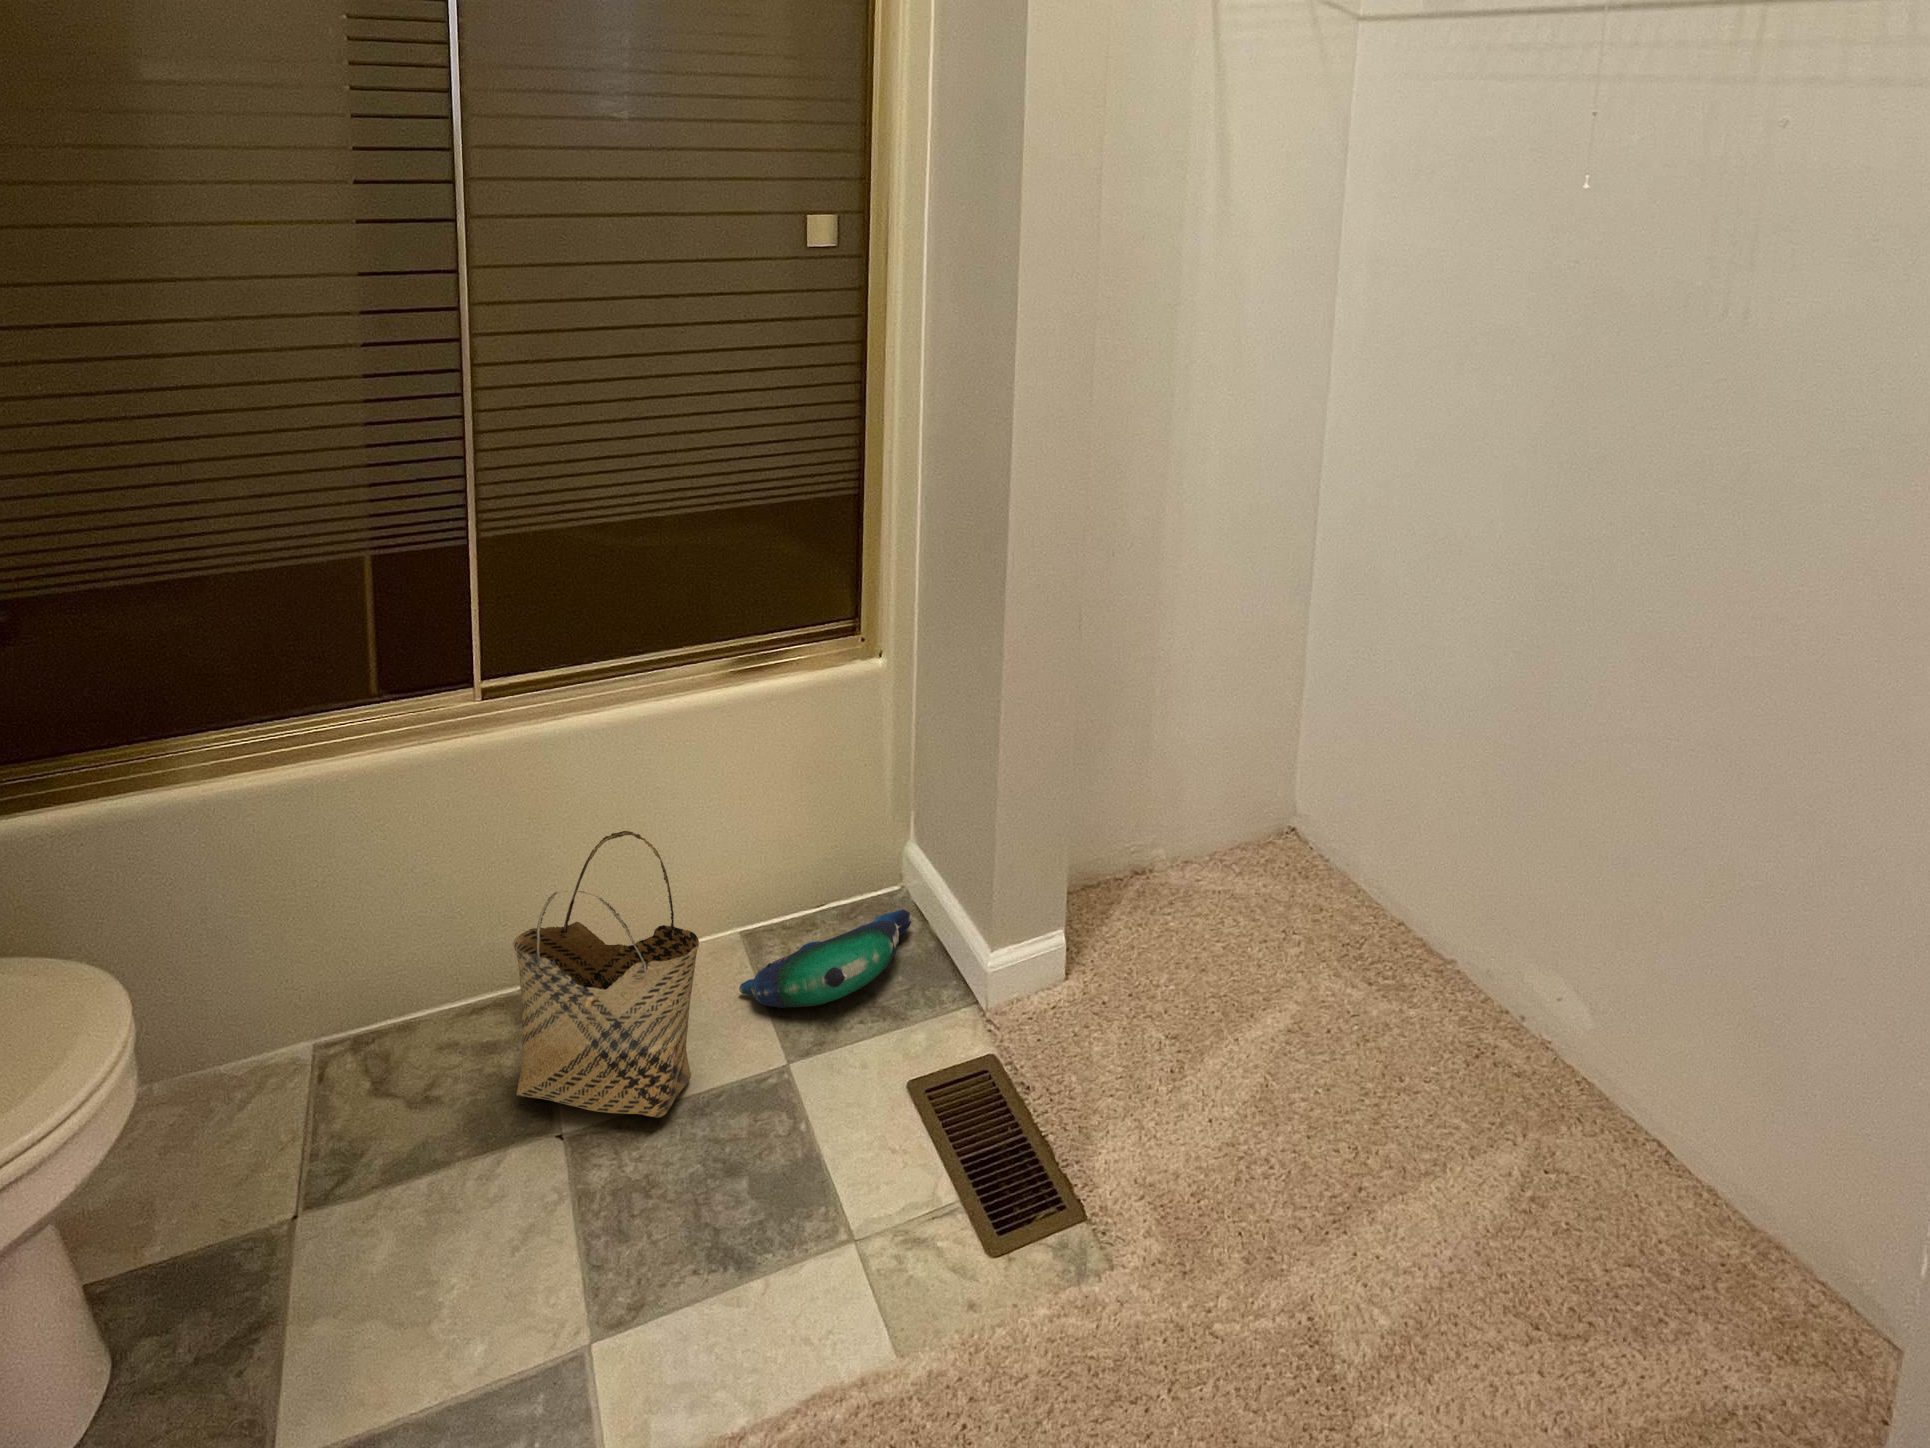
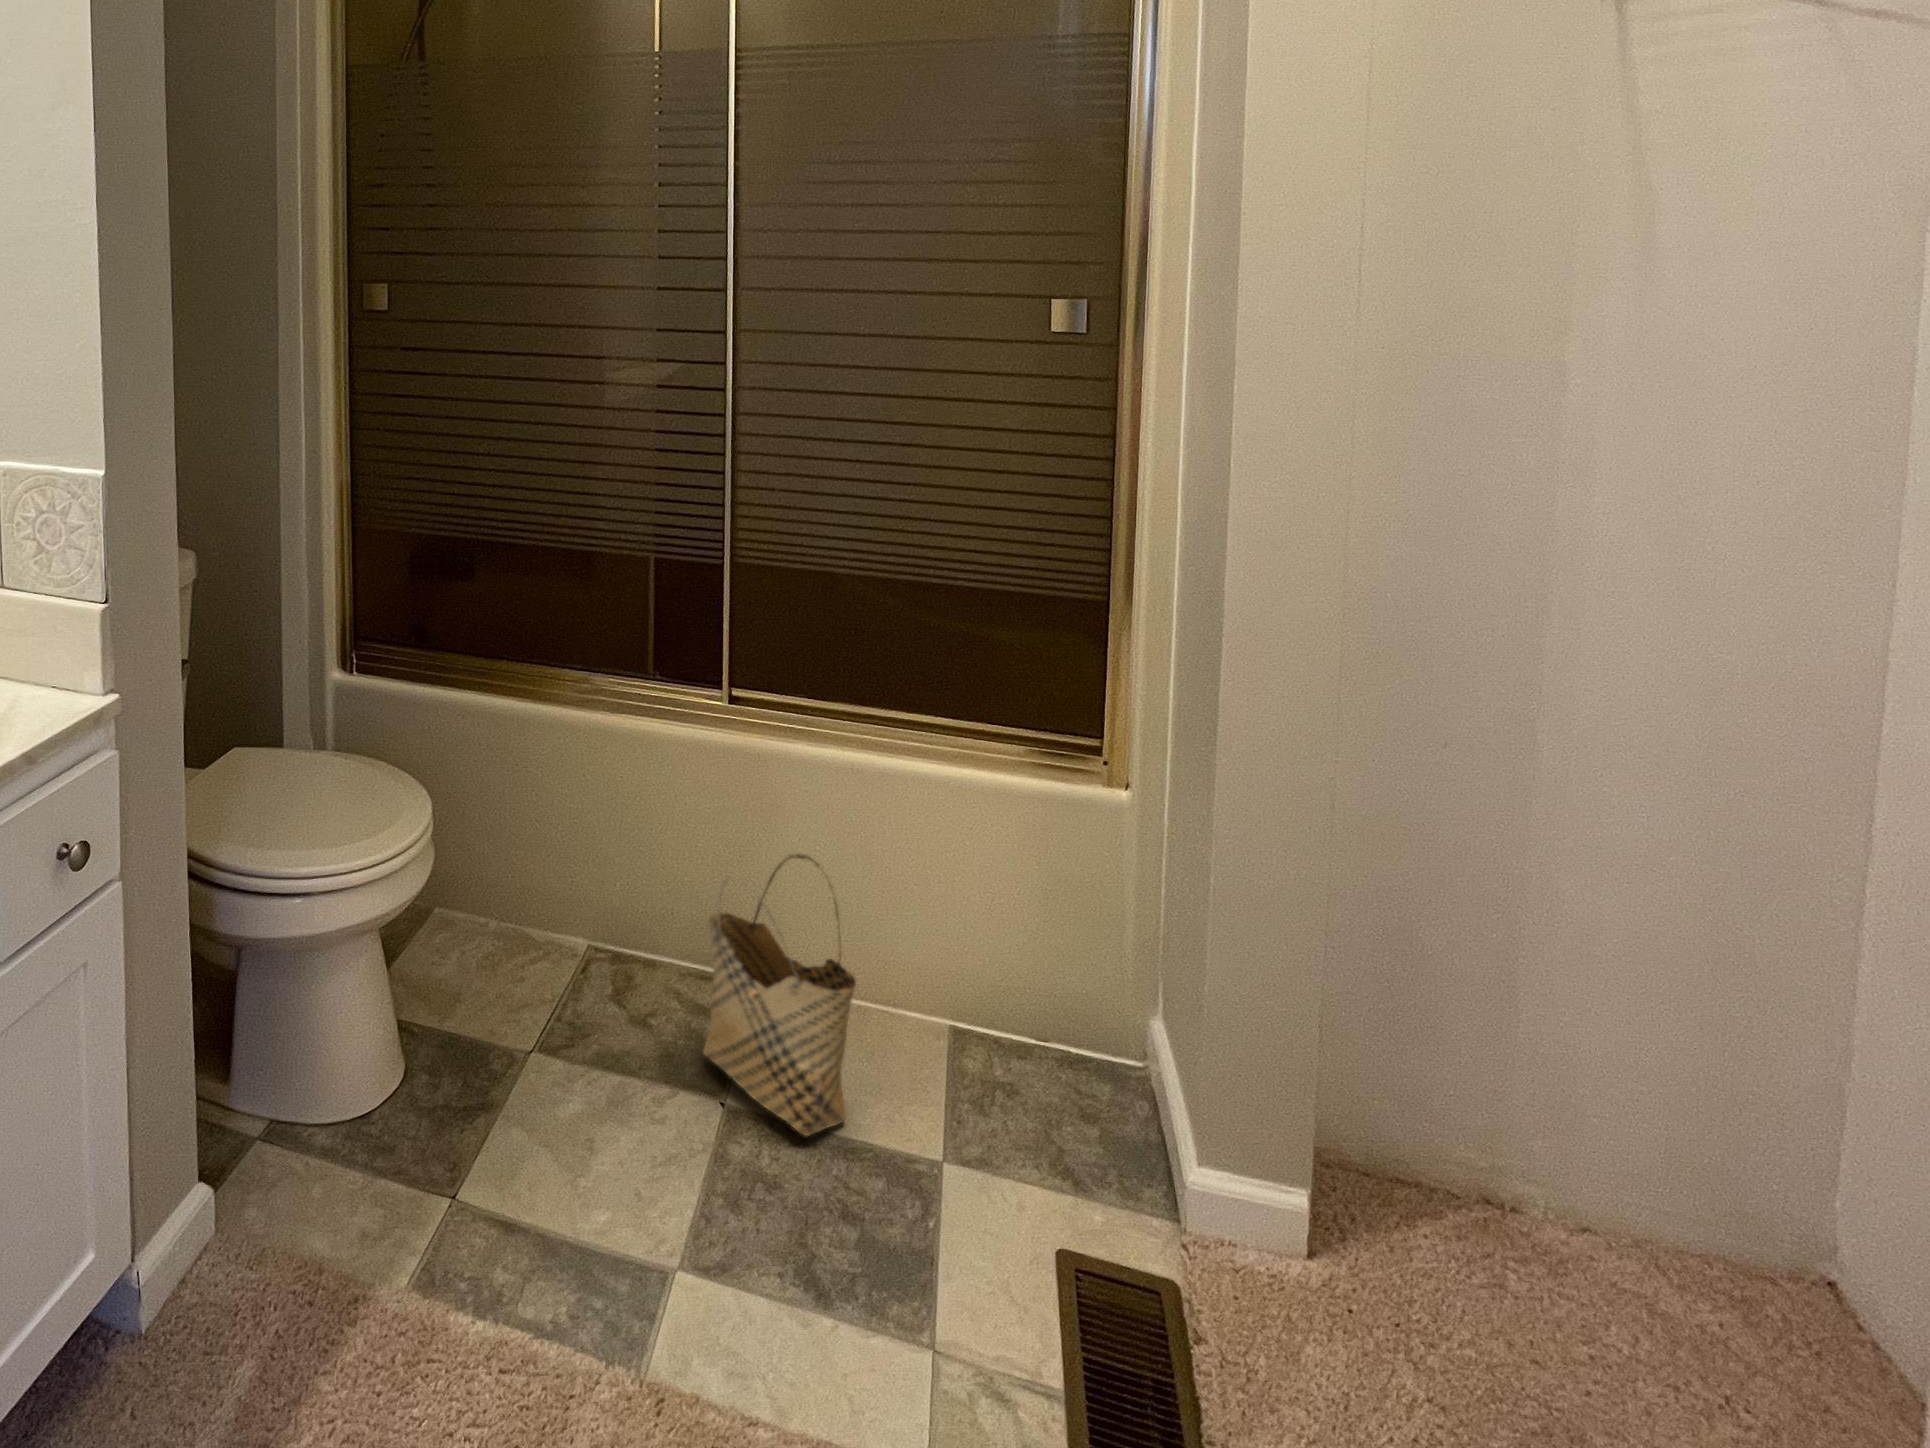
plush toy: present [739,910,912,1009] -> none [923,1057,1138,1134]

